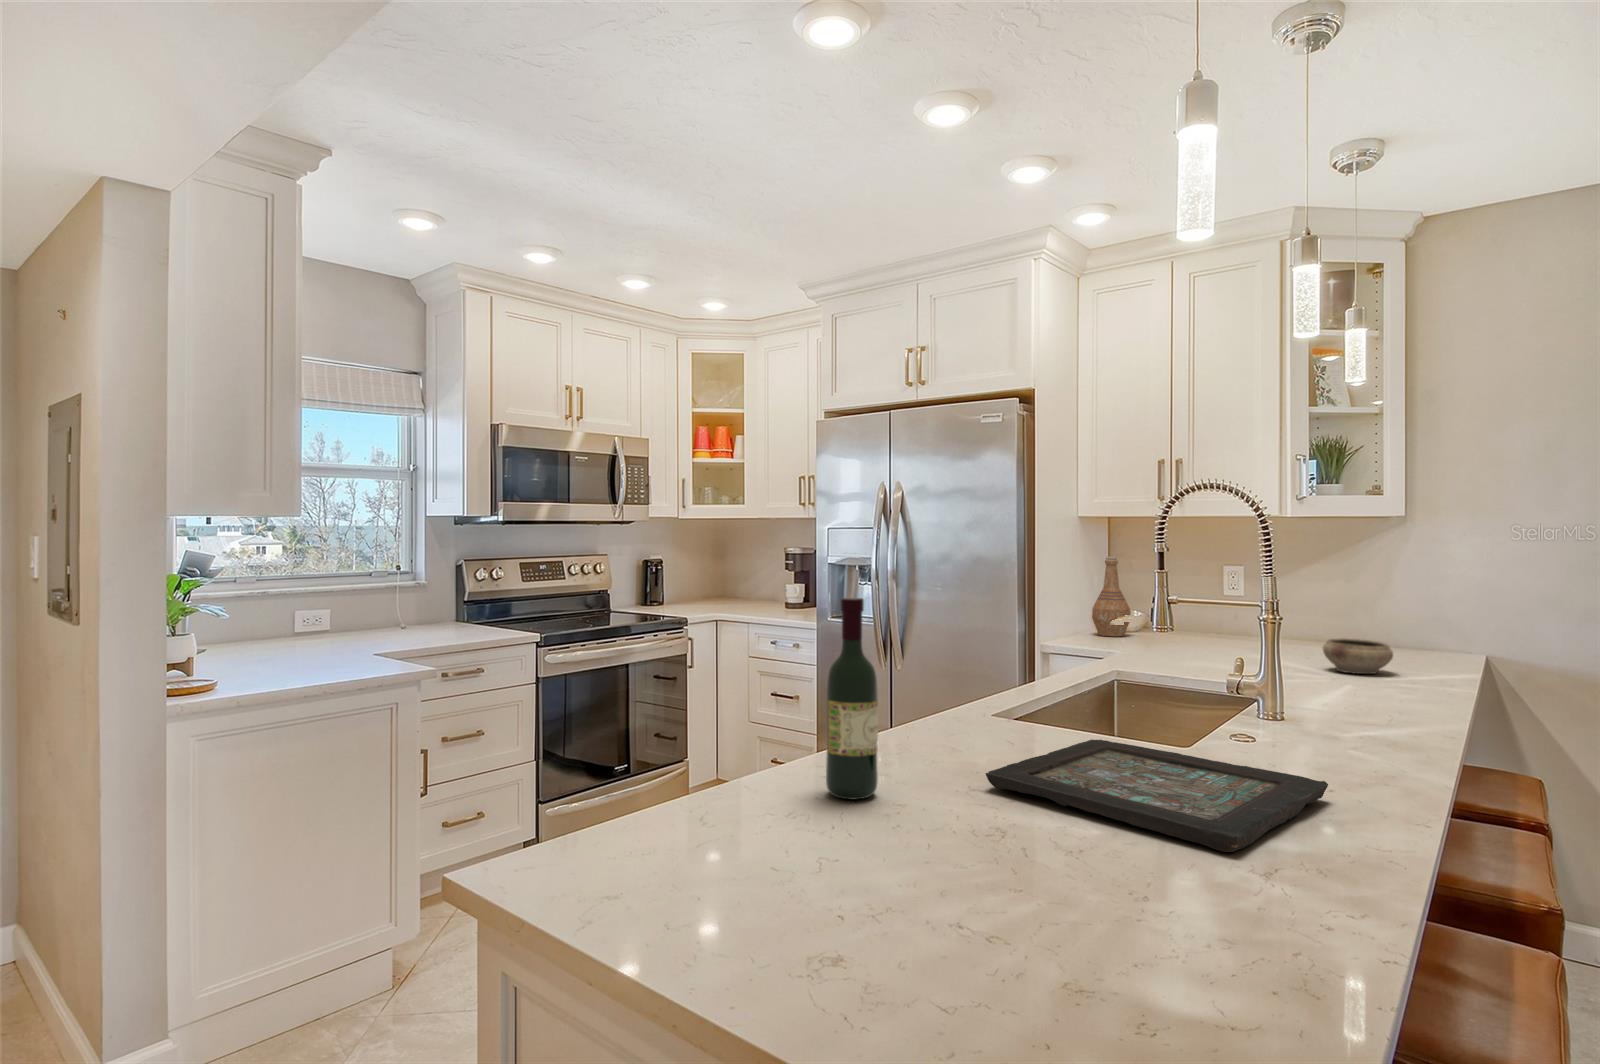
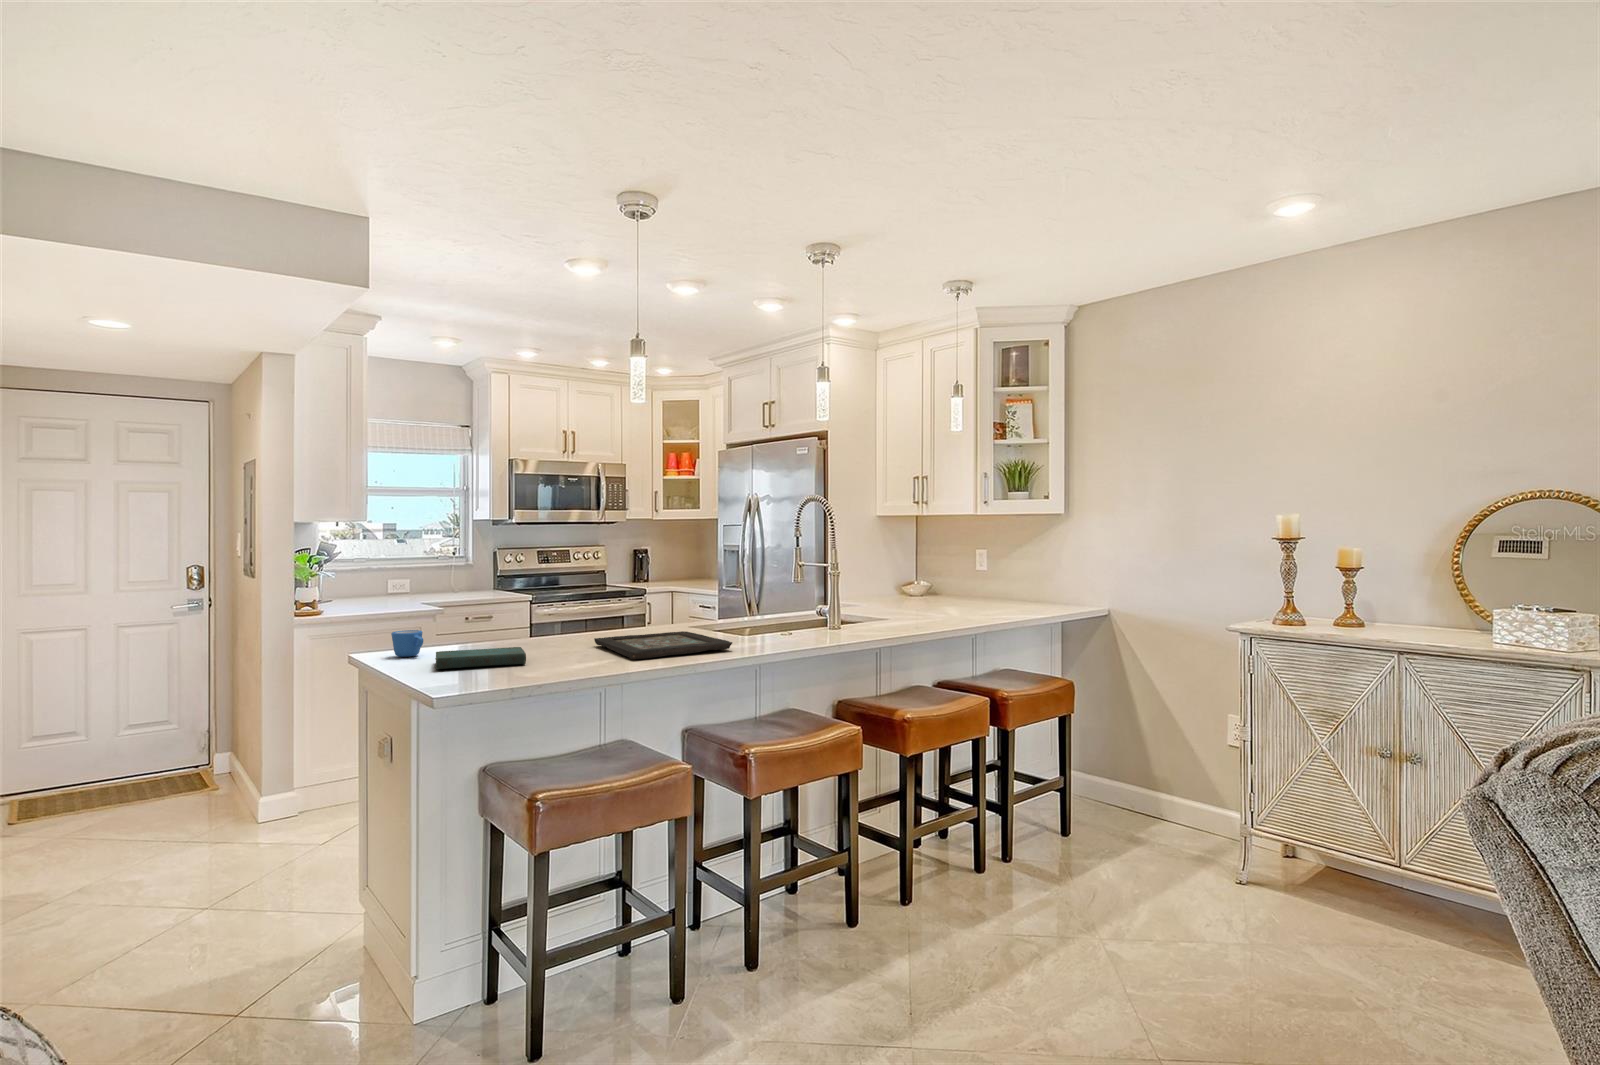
vase: present [1092,557,1131,636] -> none [883,543,909,598]
wine bottle: present [826,598,878,799] -> none [521,558,546,647]
ceramic bowl: present [1323,639,1393,674] -> none [953,594,992,615]
mug: none [585,785,677,863] -> present [391,630,423,657]
book: none [757,824,1026,946] -> present [435,647,526,669]

